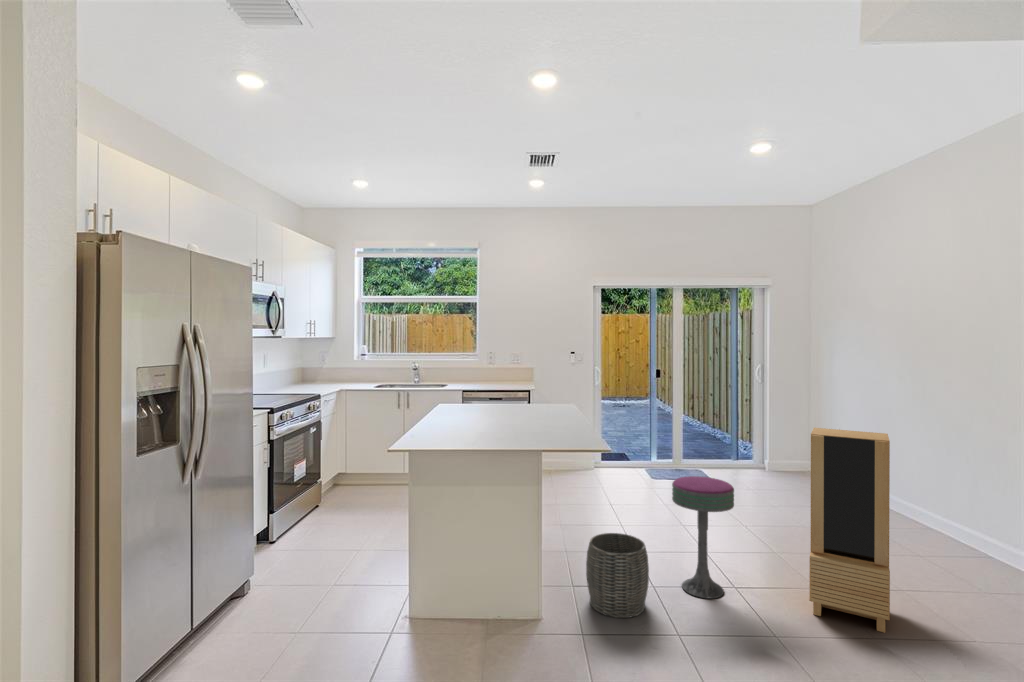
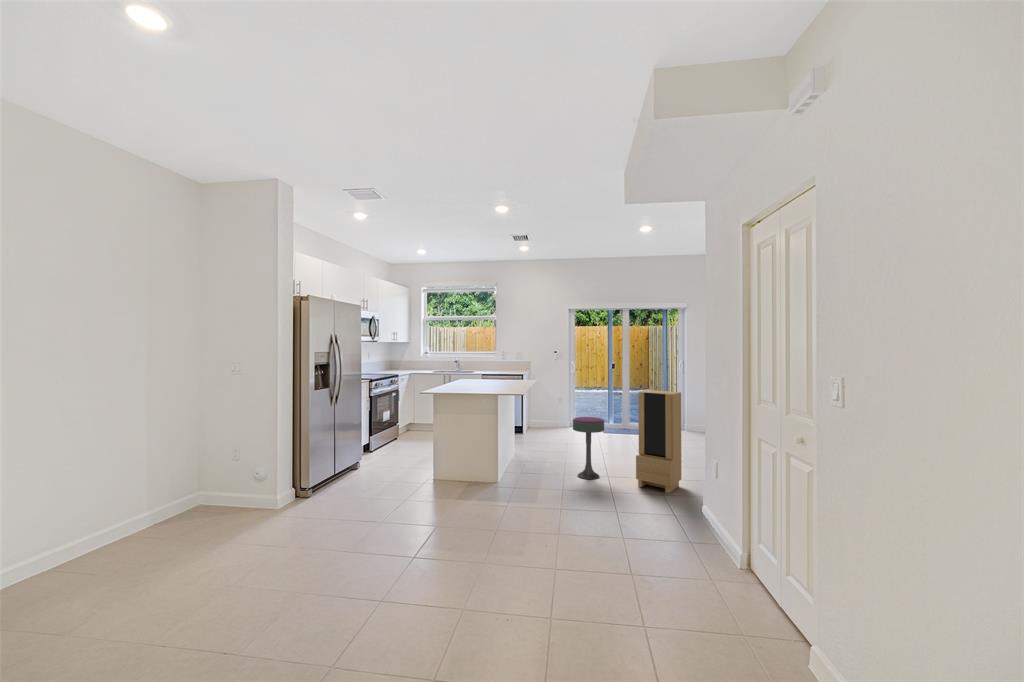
woven basket: present [586,533,649,618] -> none [523,444,554,483]

